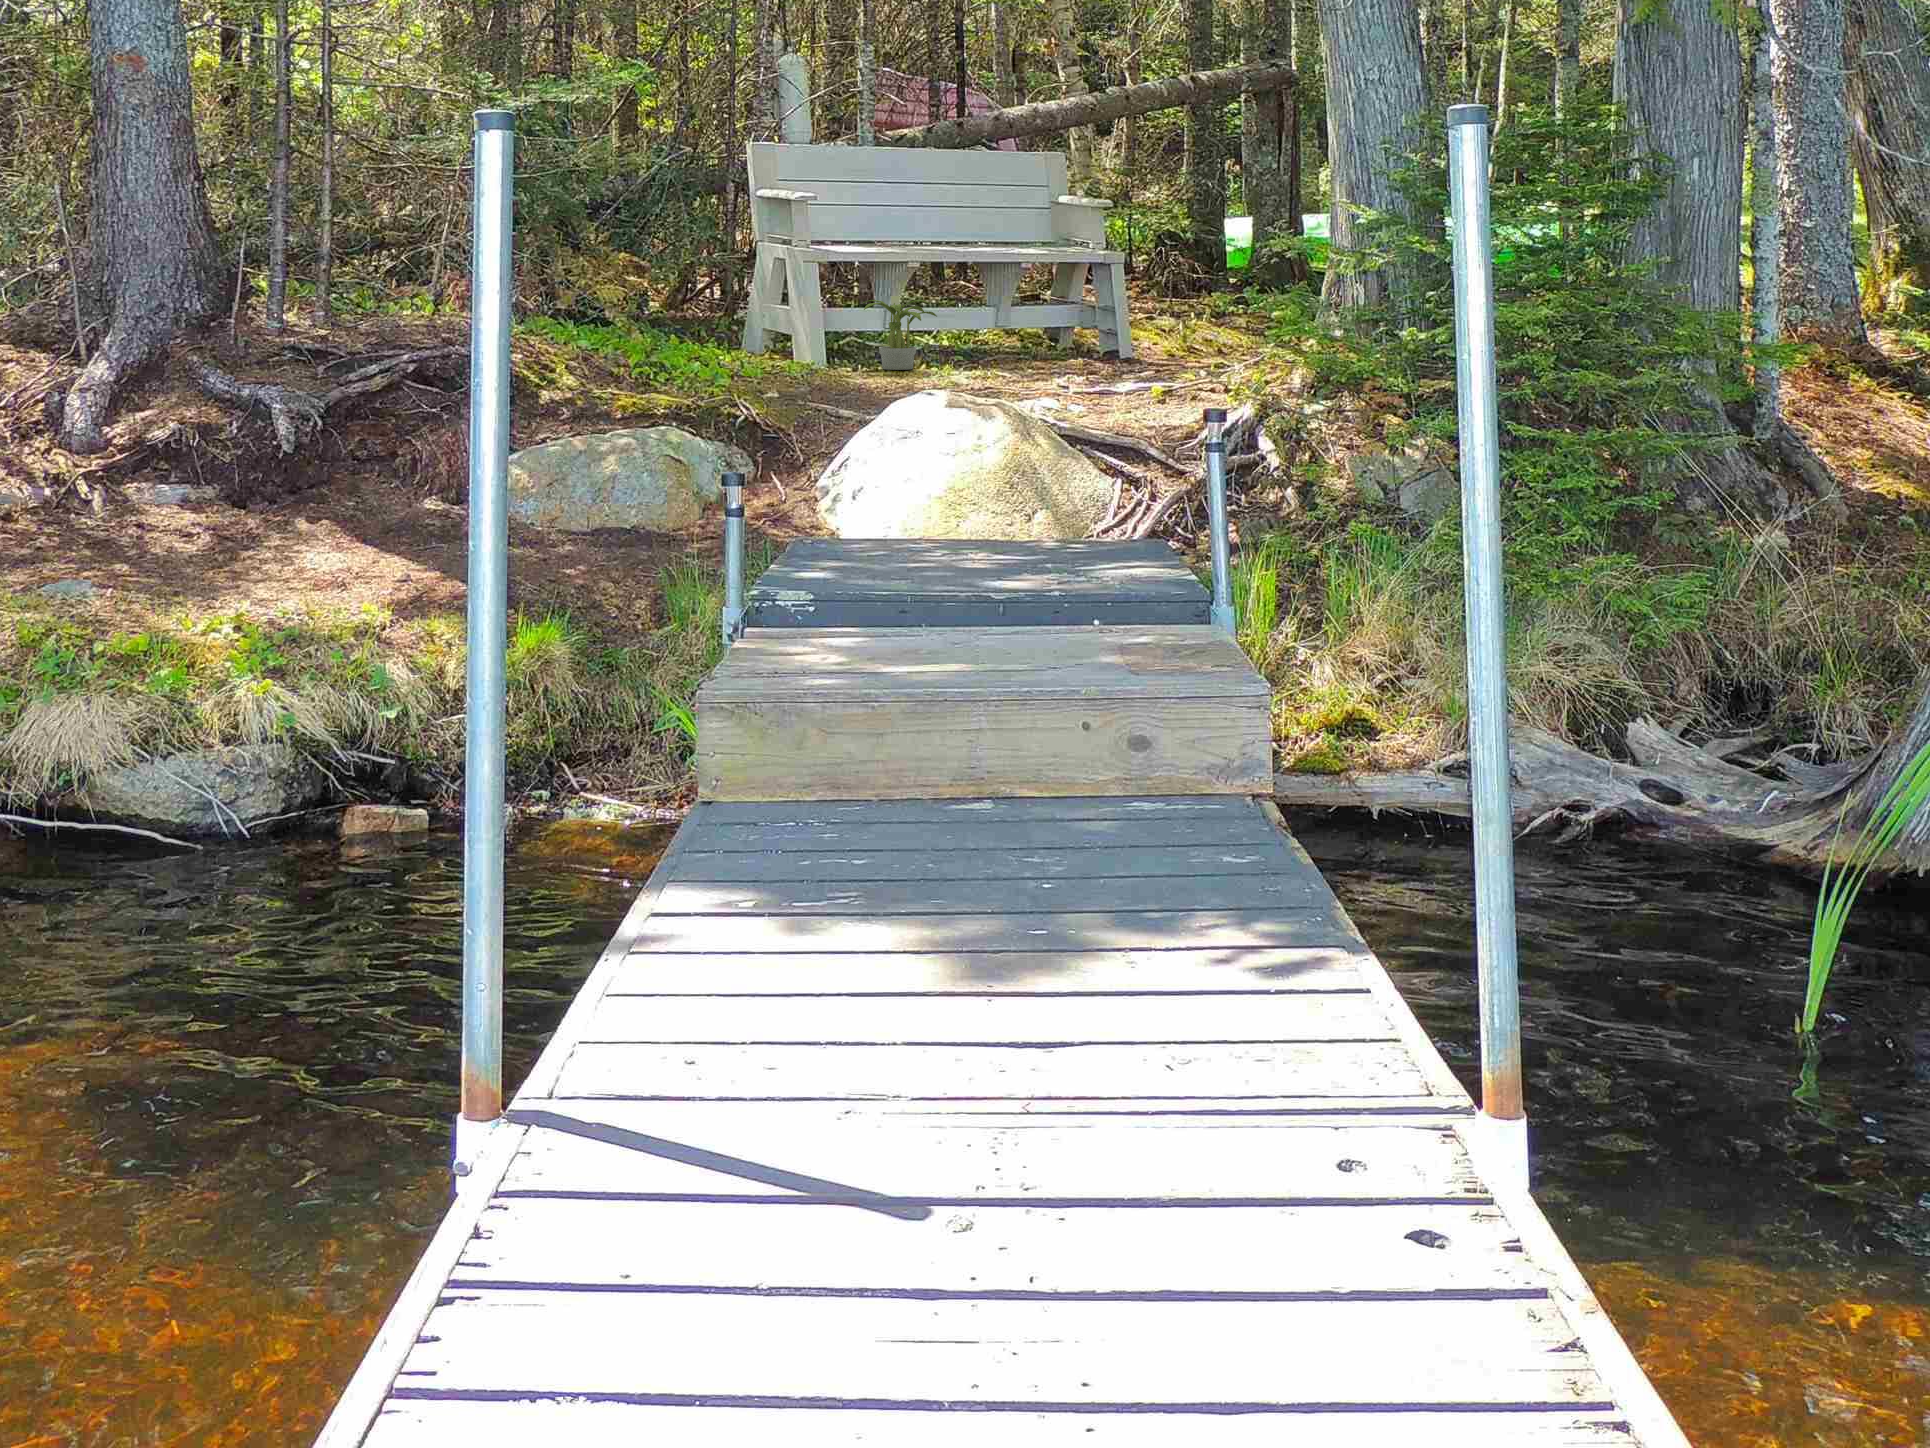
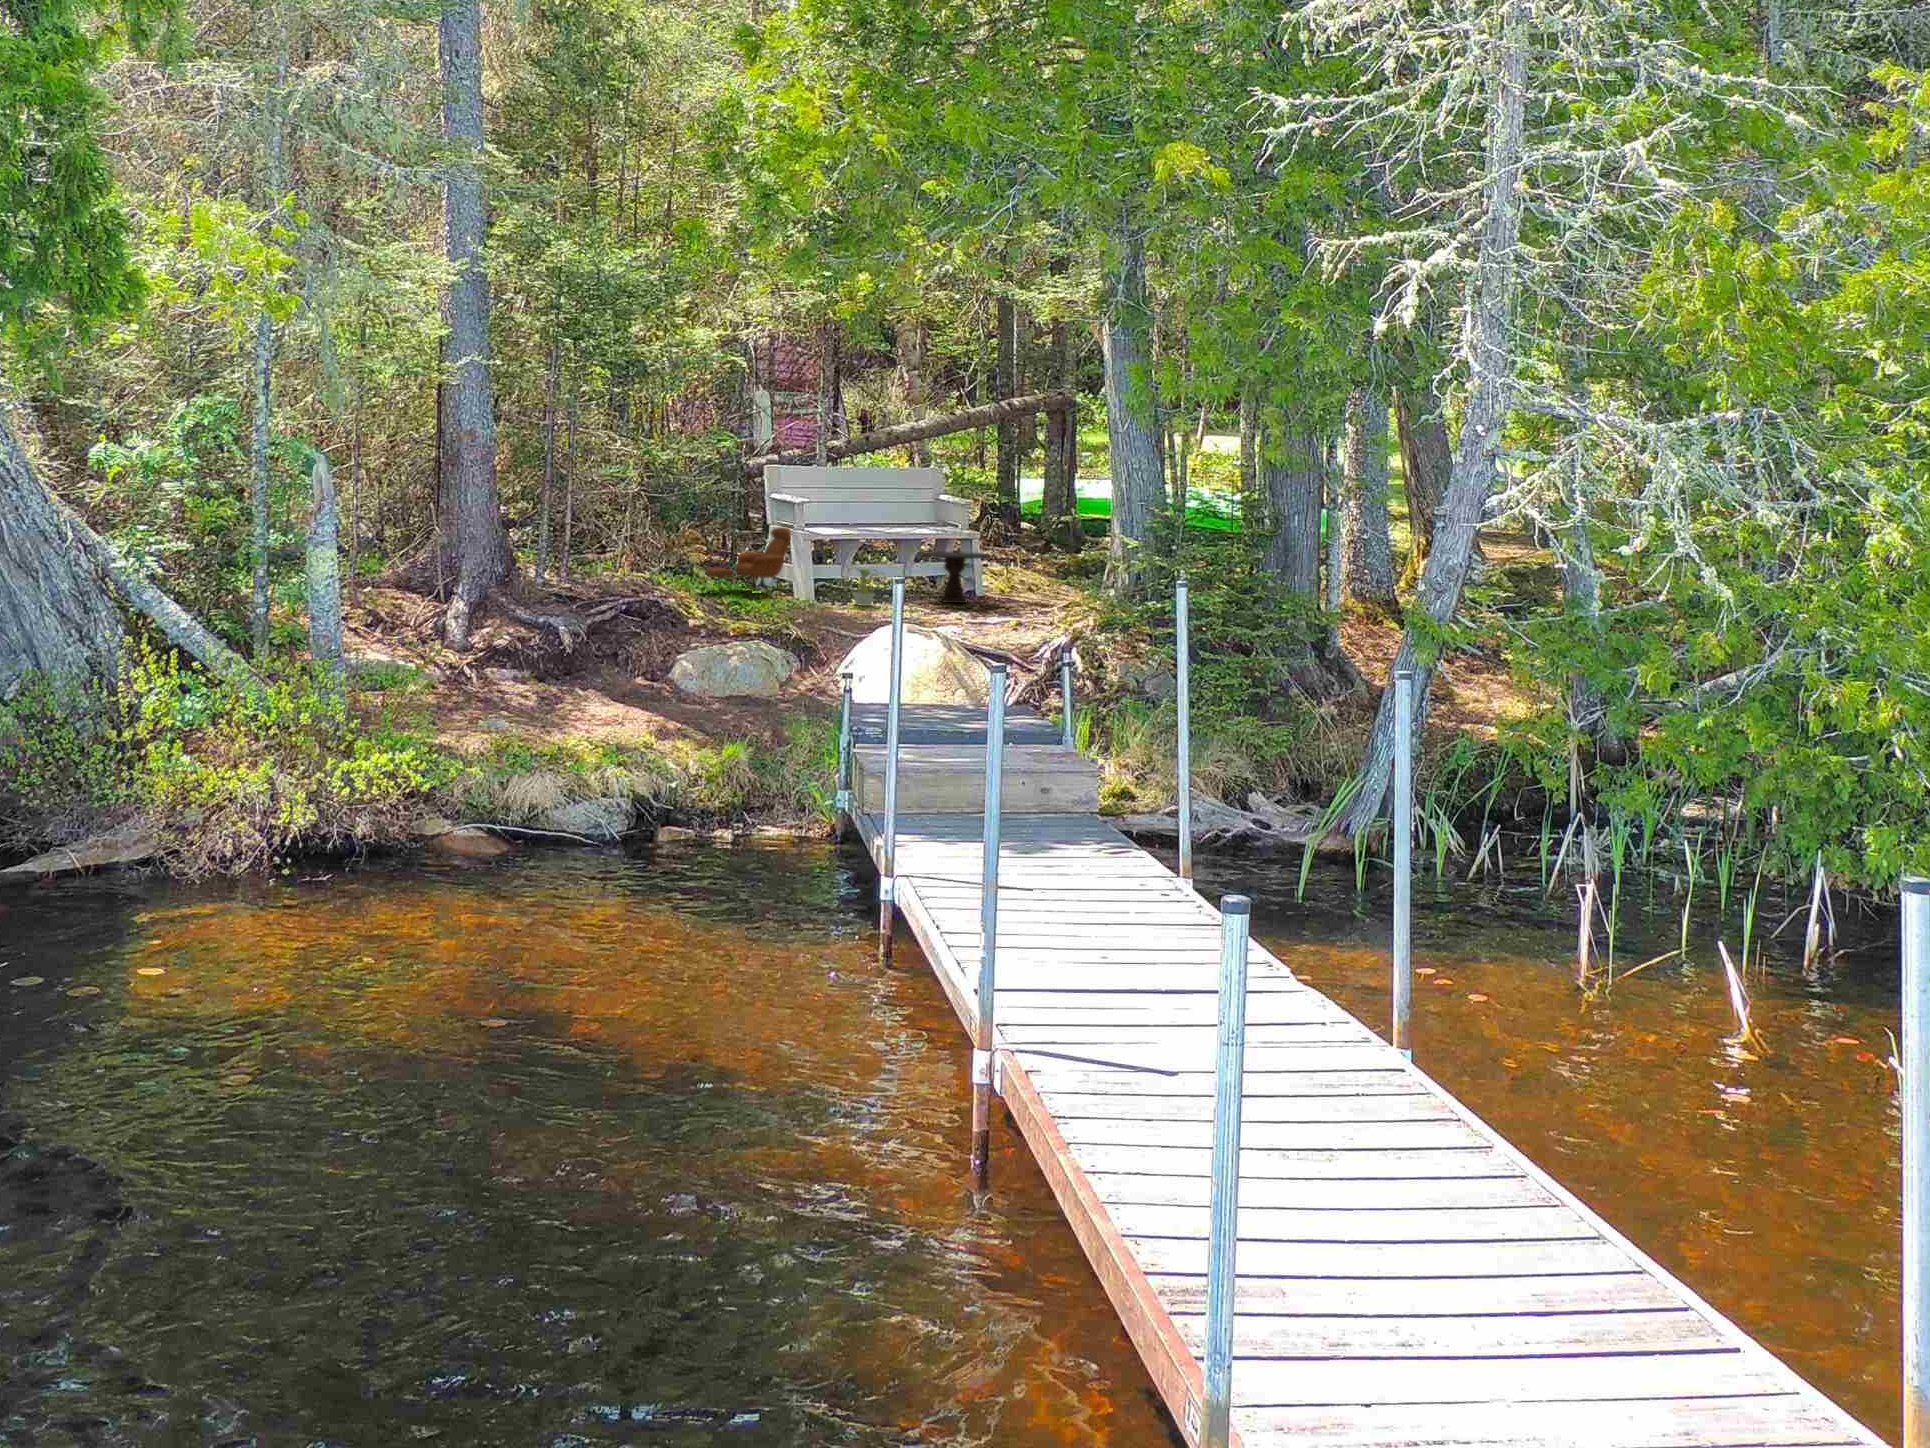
lounge chair: none [619,240,775,357] -> present [706,527,791,593]
side table: none [1004,279,1127,365] -> present [921,551,989,603]

